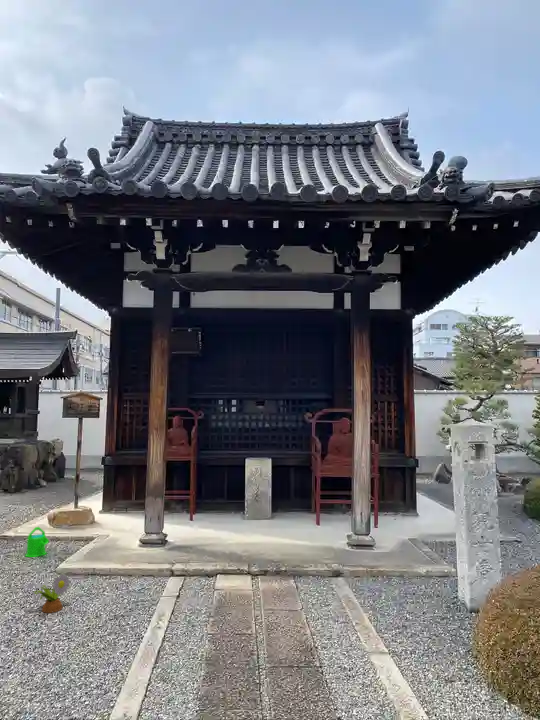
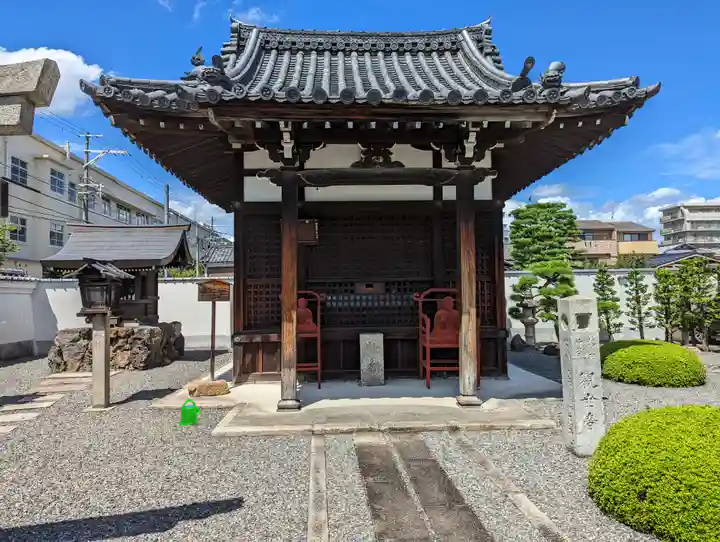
decorative plant: present [35,574,70,613] -> none [202,440,235,474]

